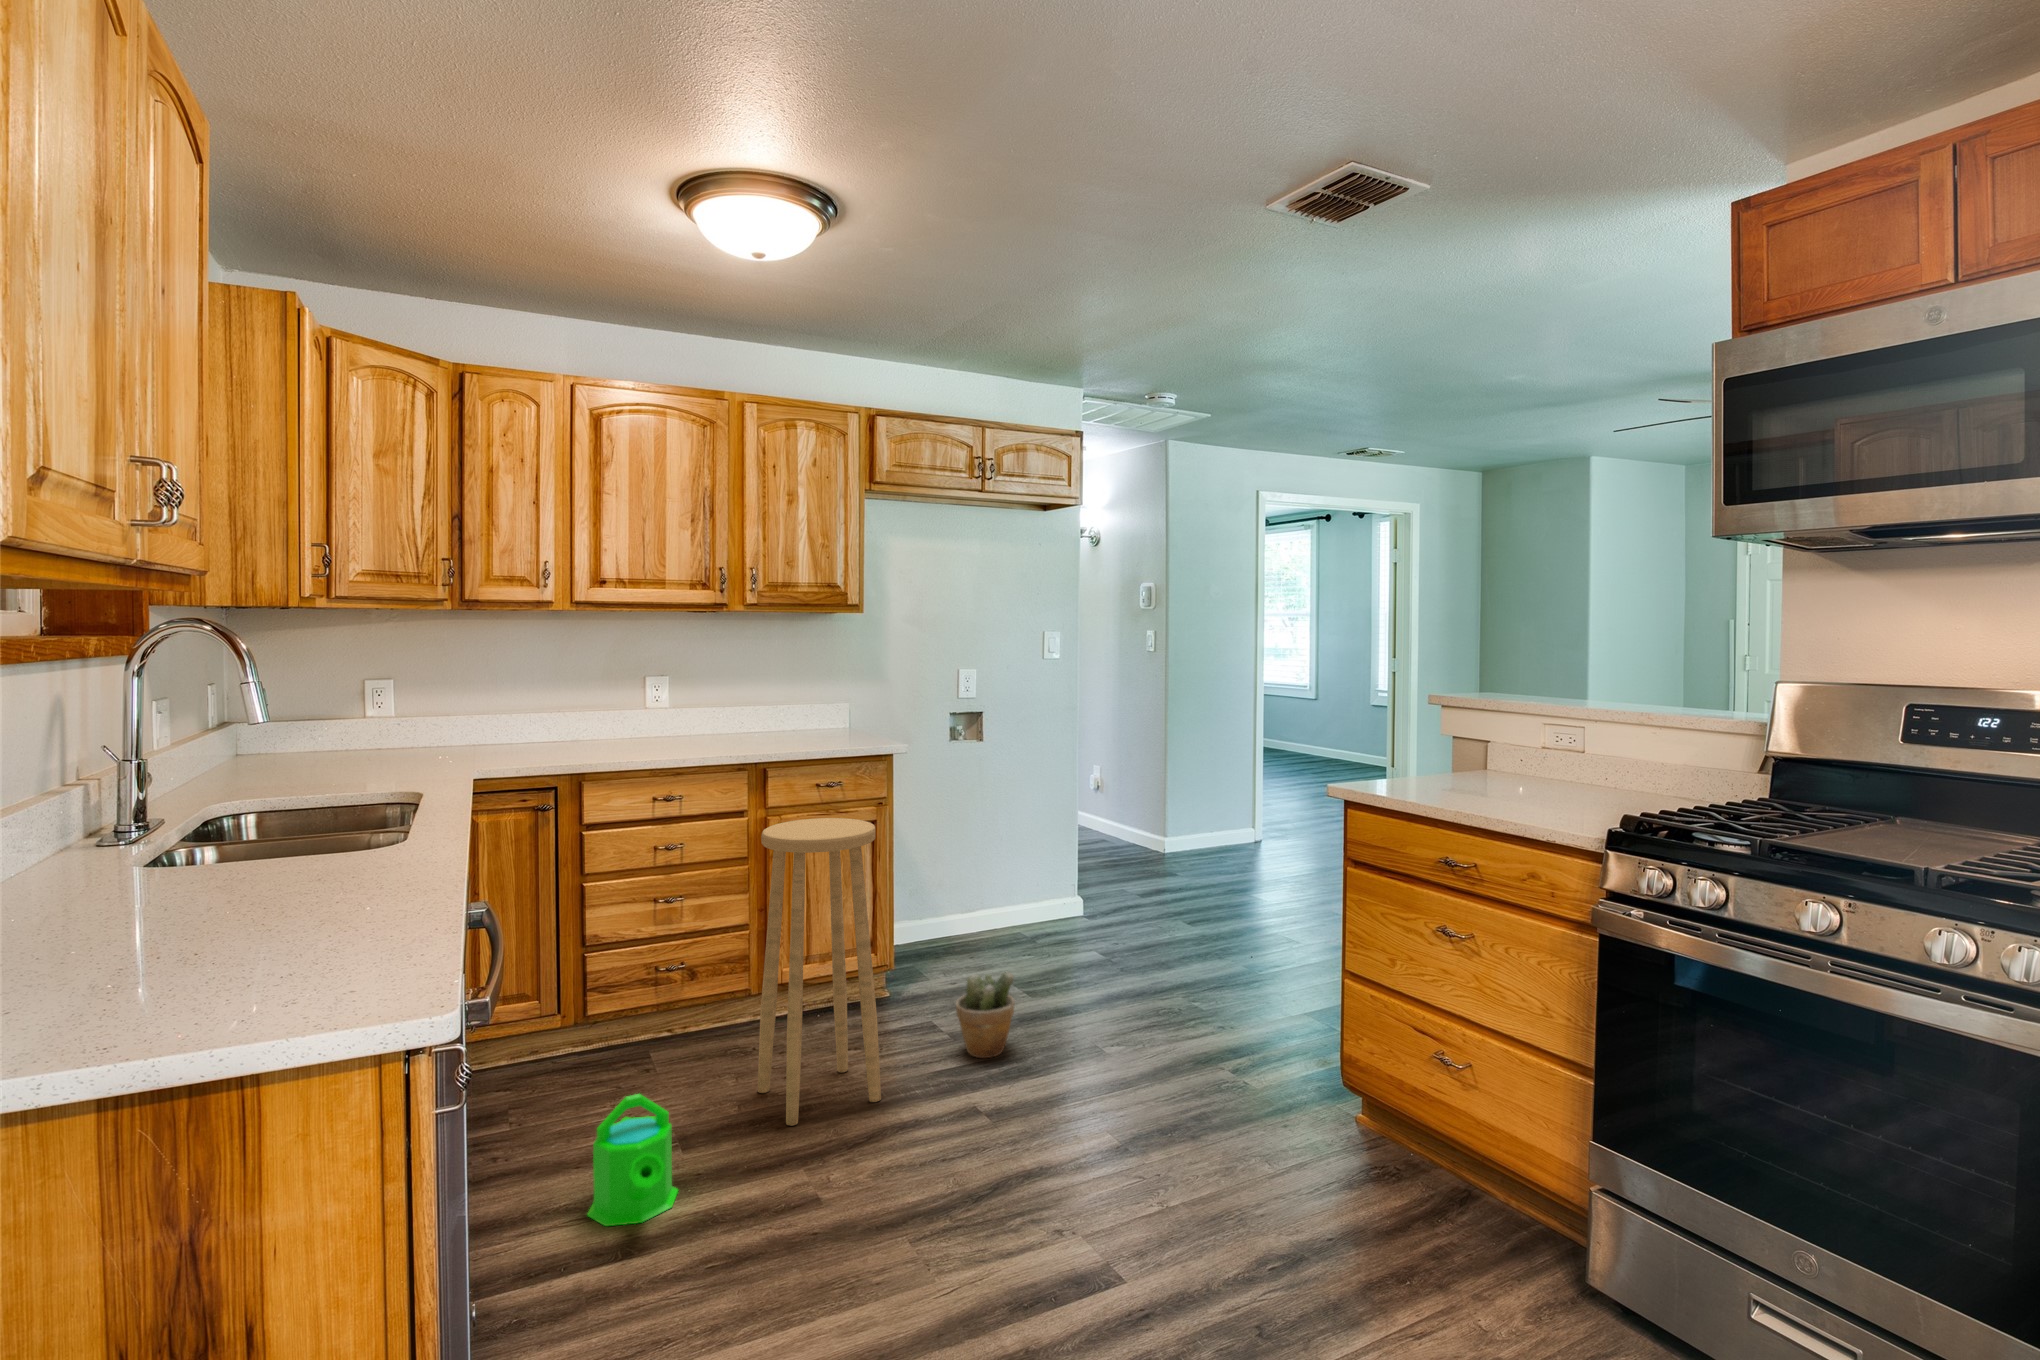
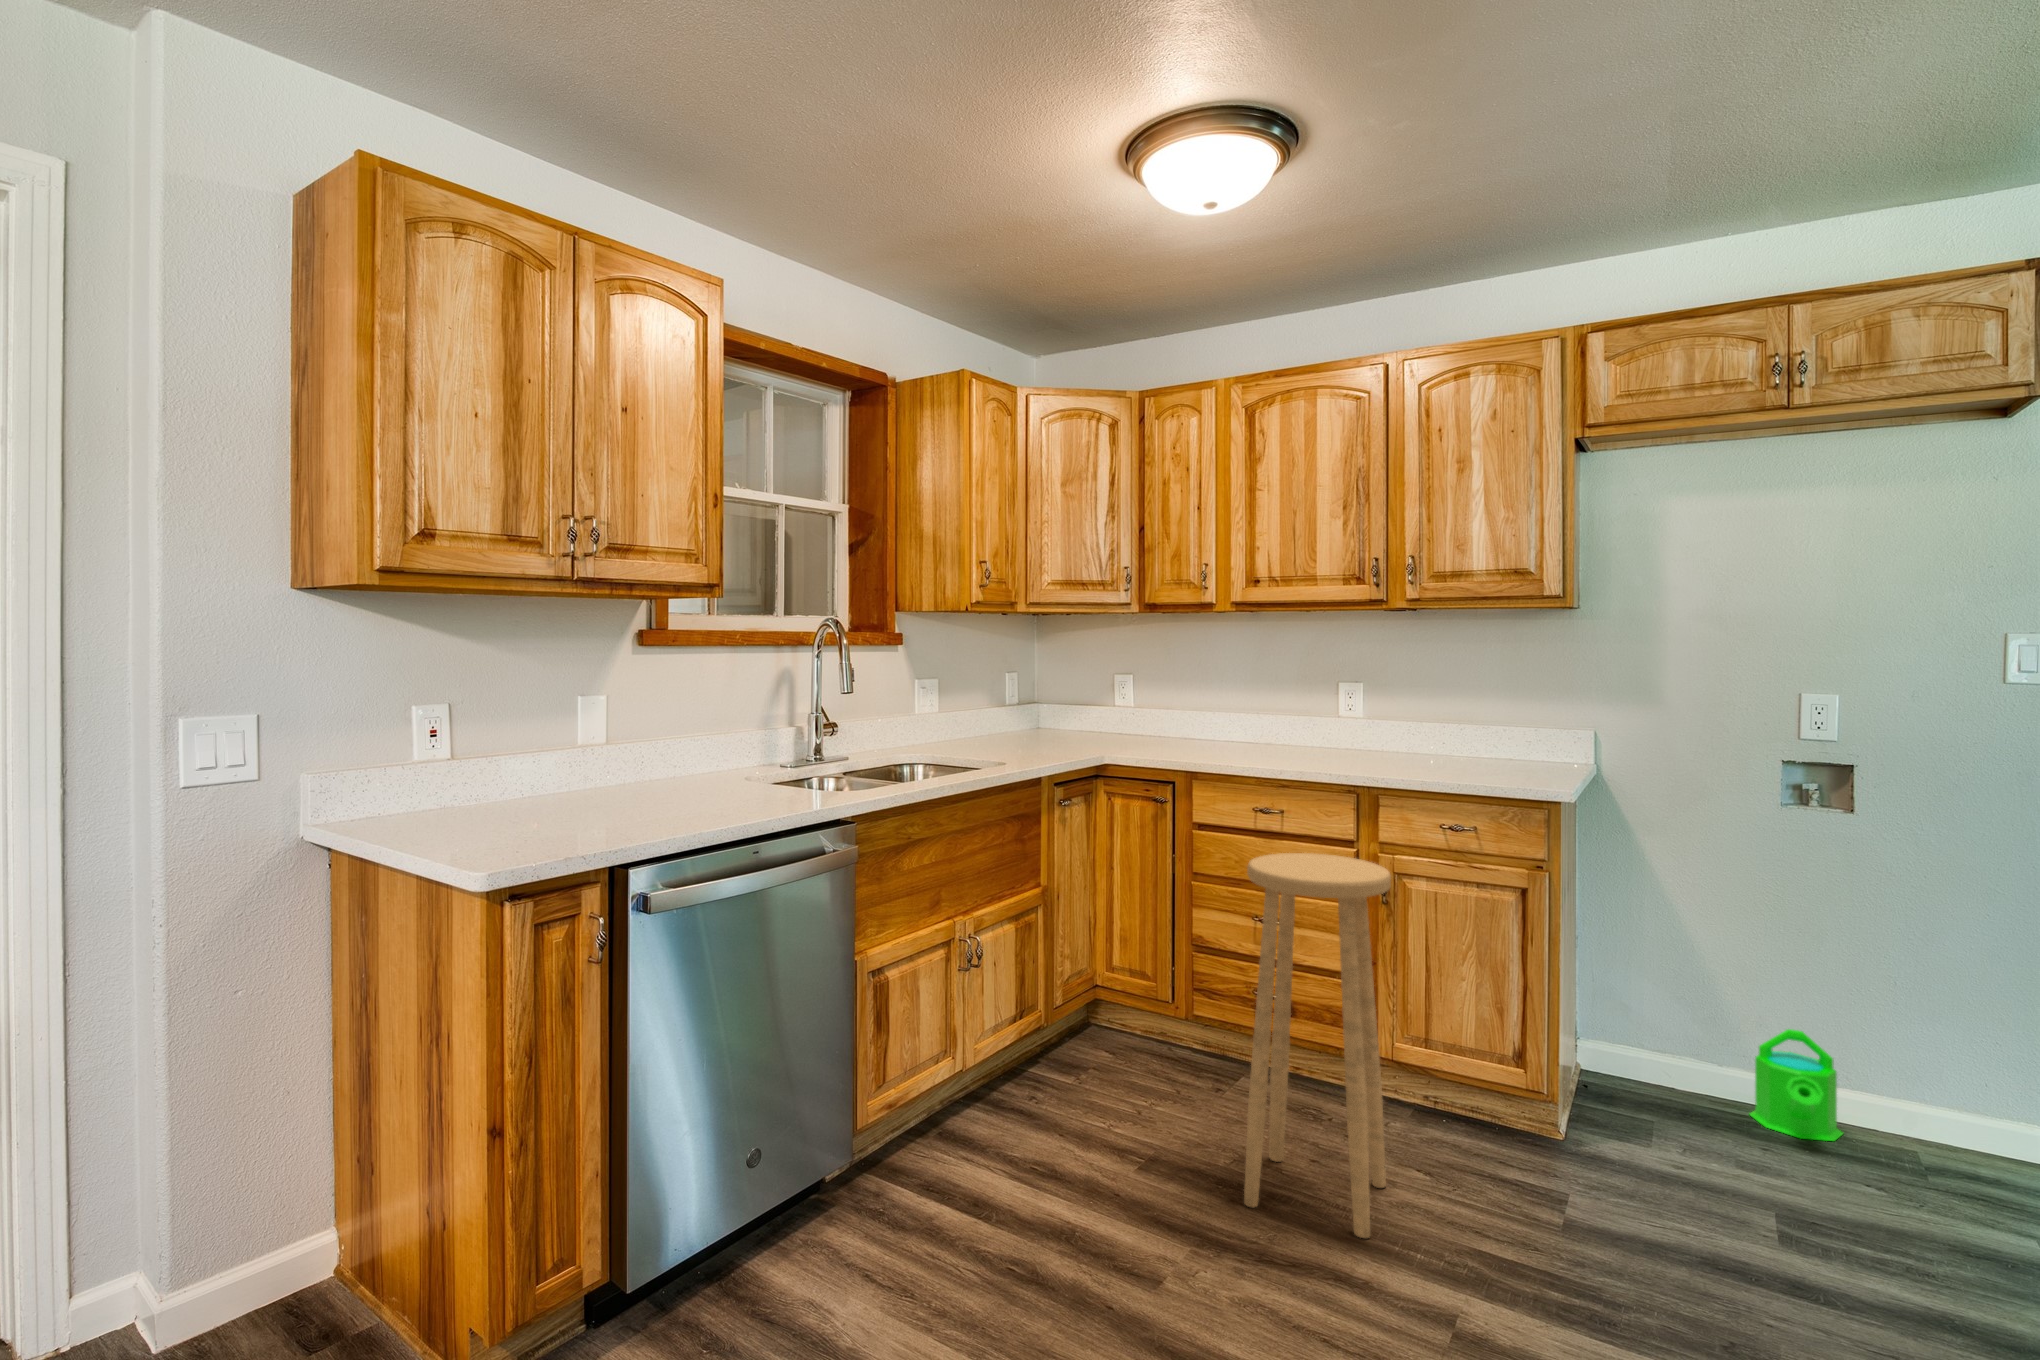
potted plant: present [956,972,1015,1058] -> none [1537,1141,1644,1284]
watering can: present [587,1094,678,1226] -> present [1750,1029,1843,1141]

